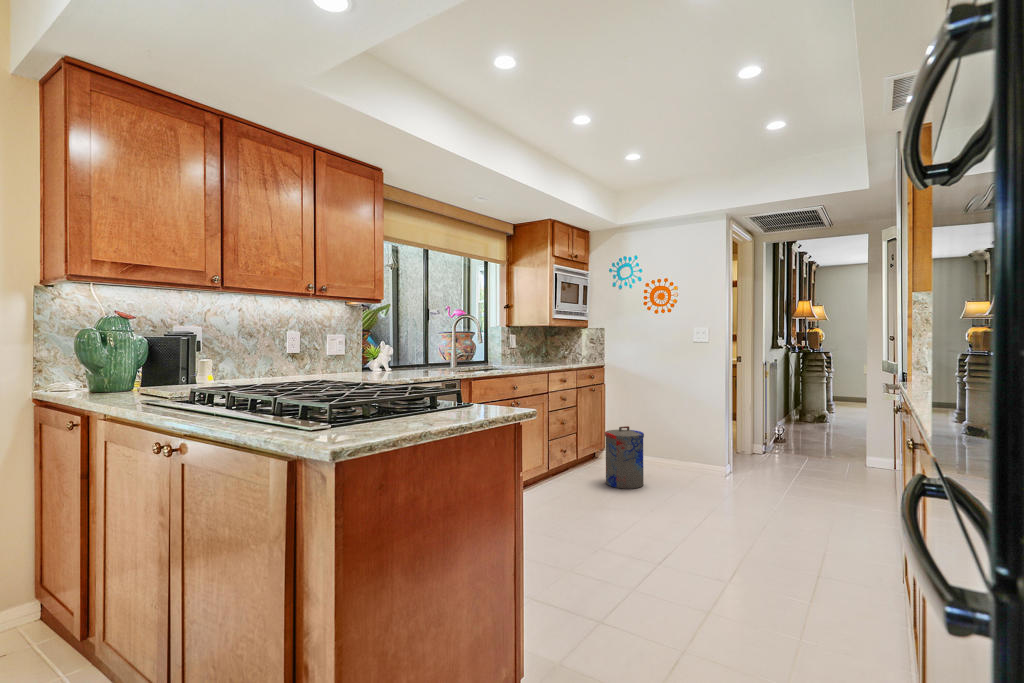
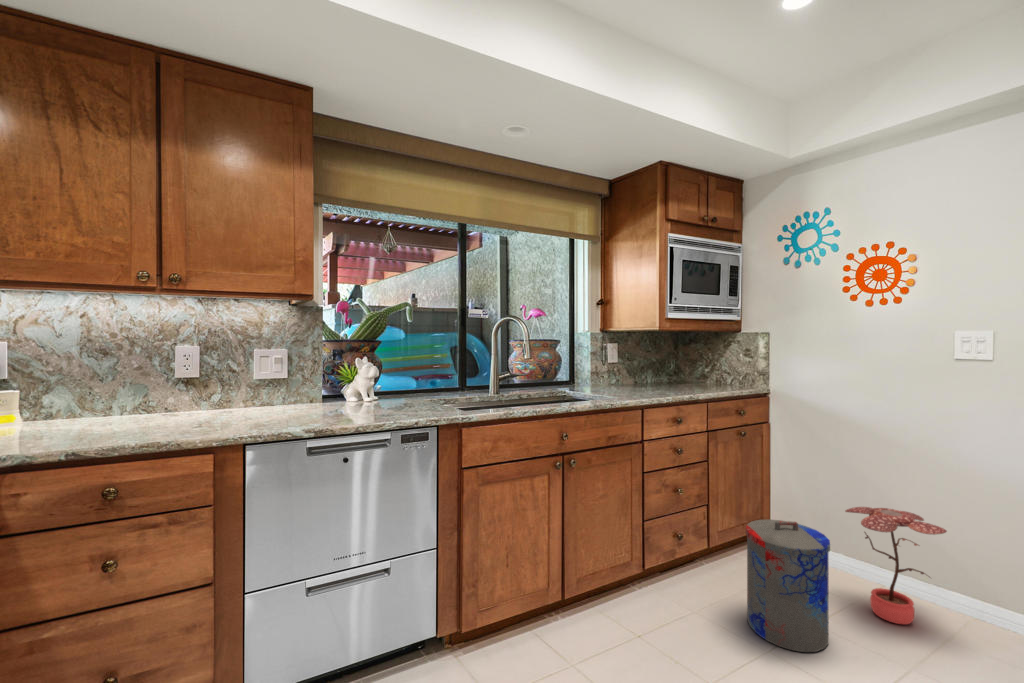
potted plant: none [647,420,690,475] -> present [845,507,947,624]

